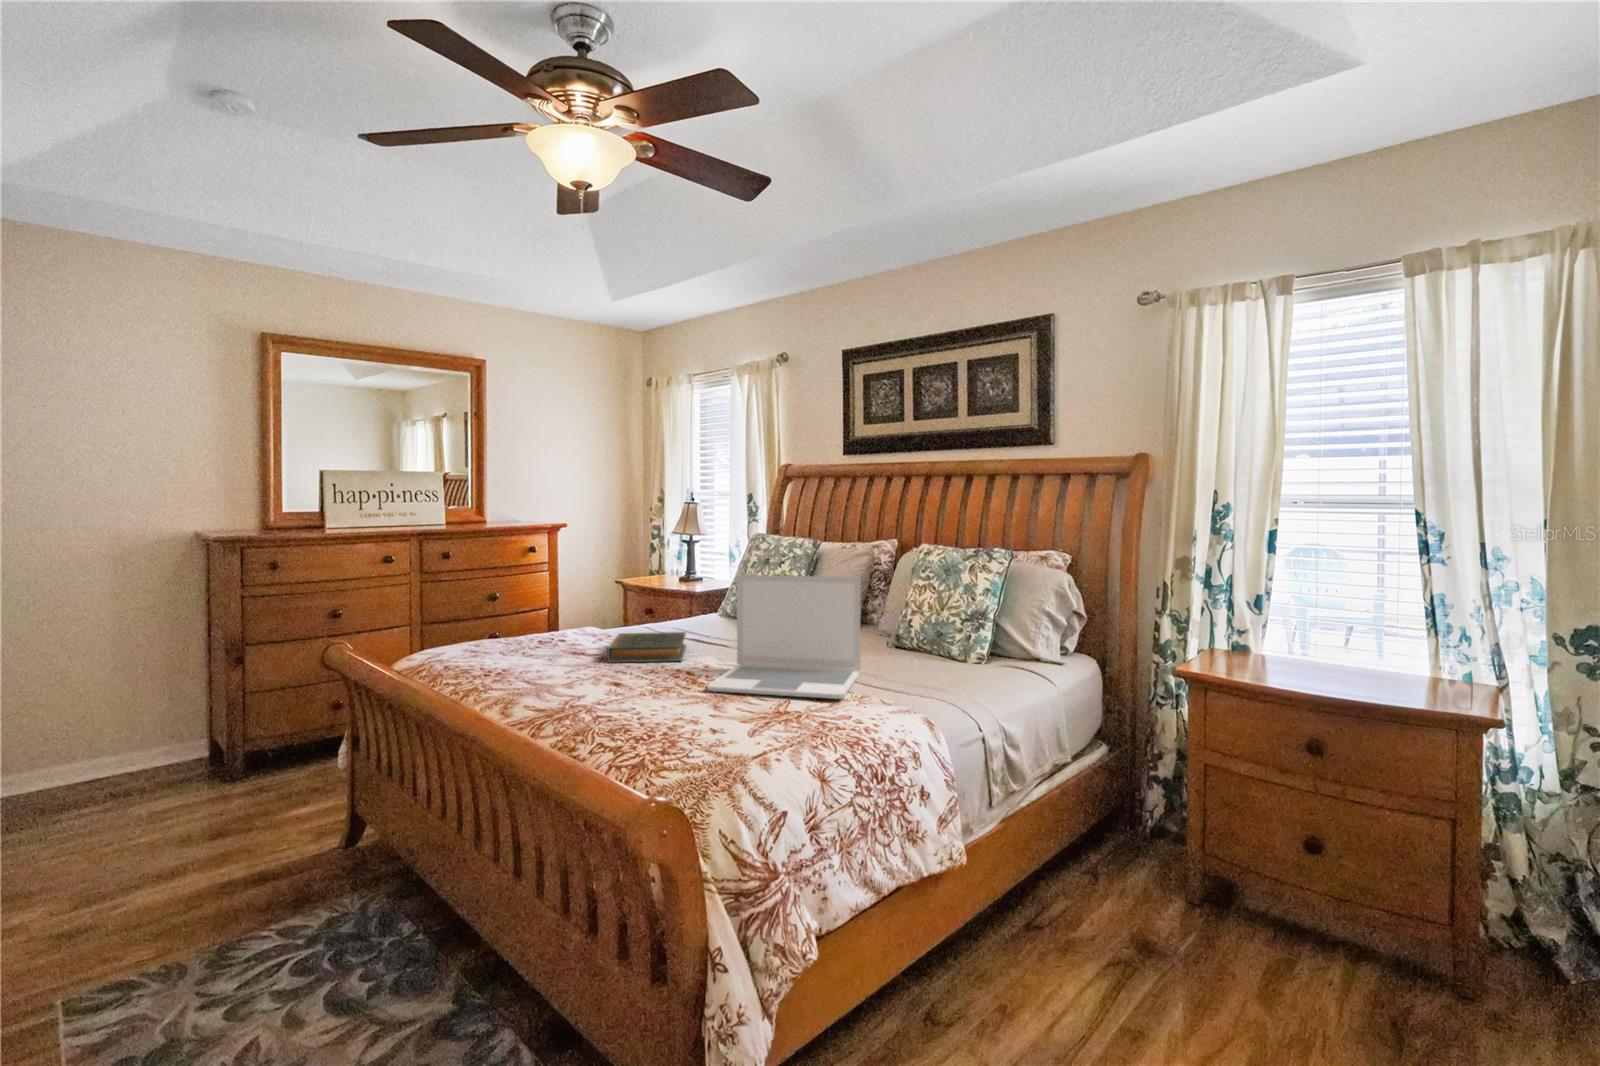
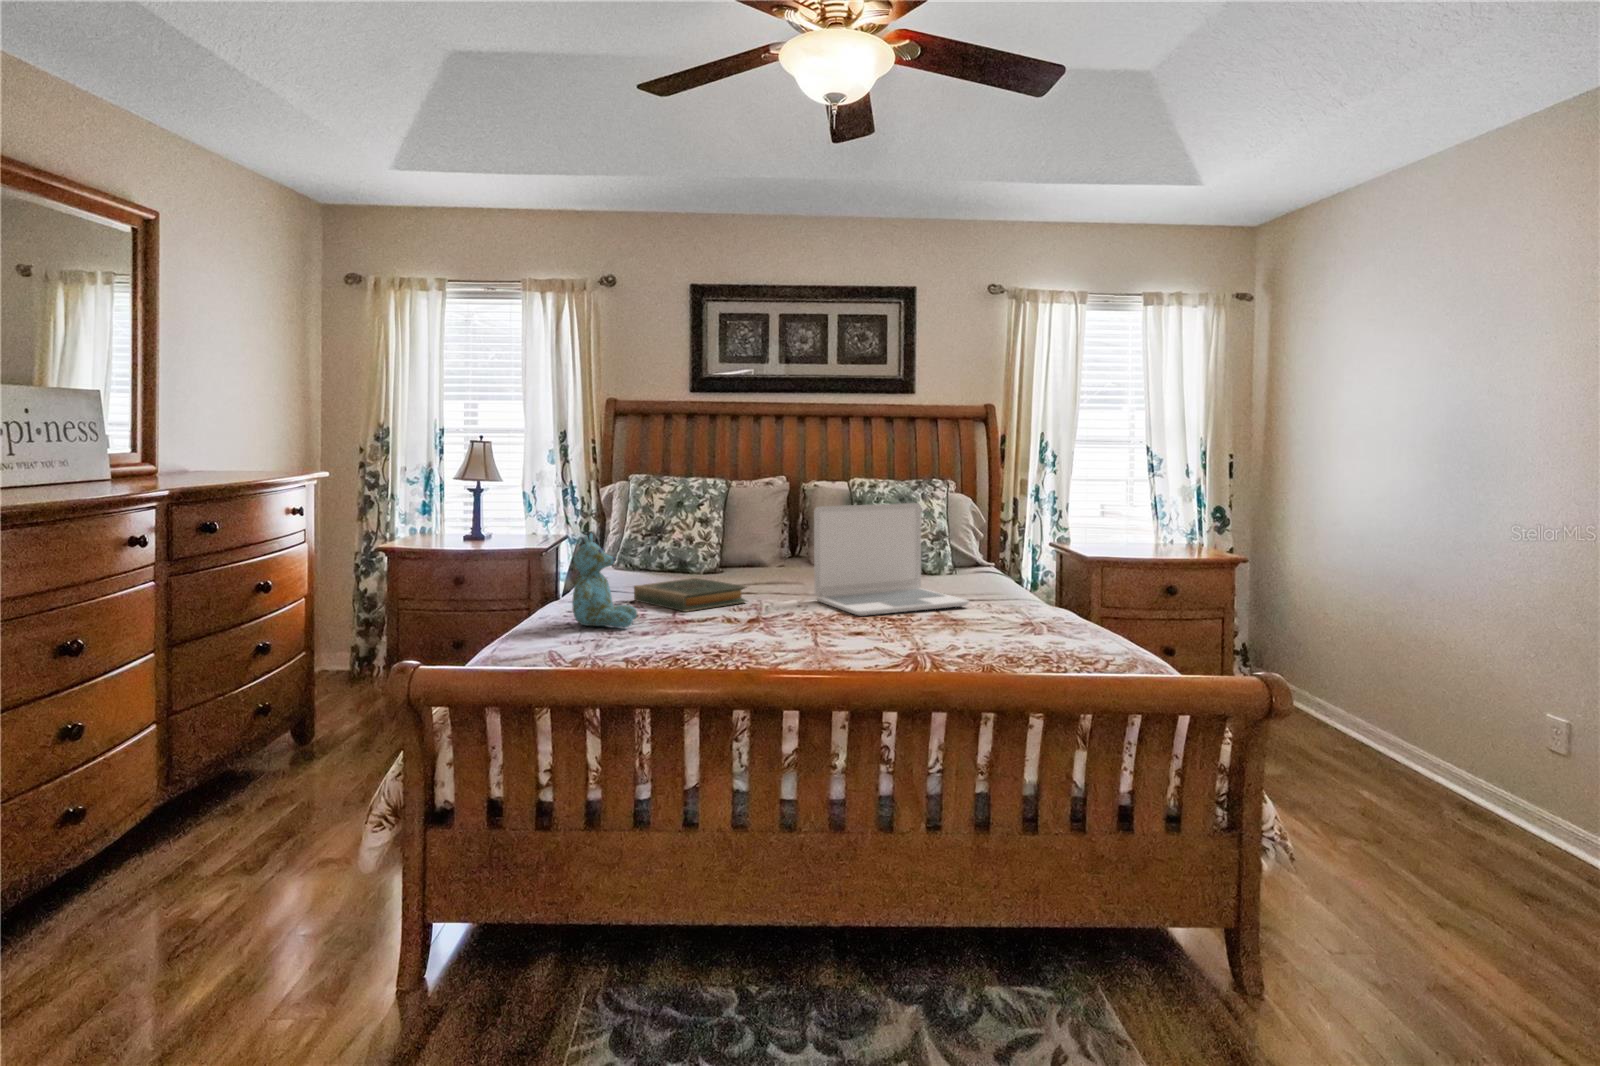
stuffed bear: none [481,586,549,669] -> present [572,533,637,627]

